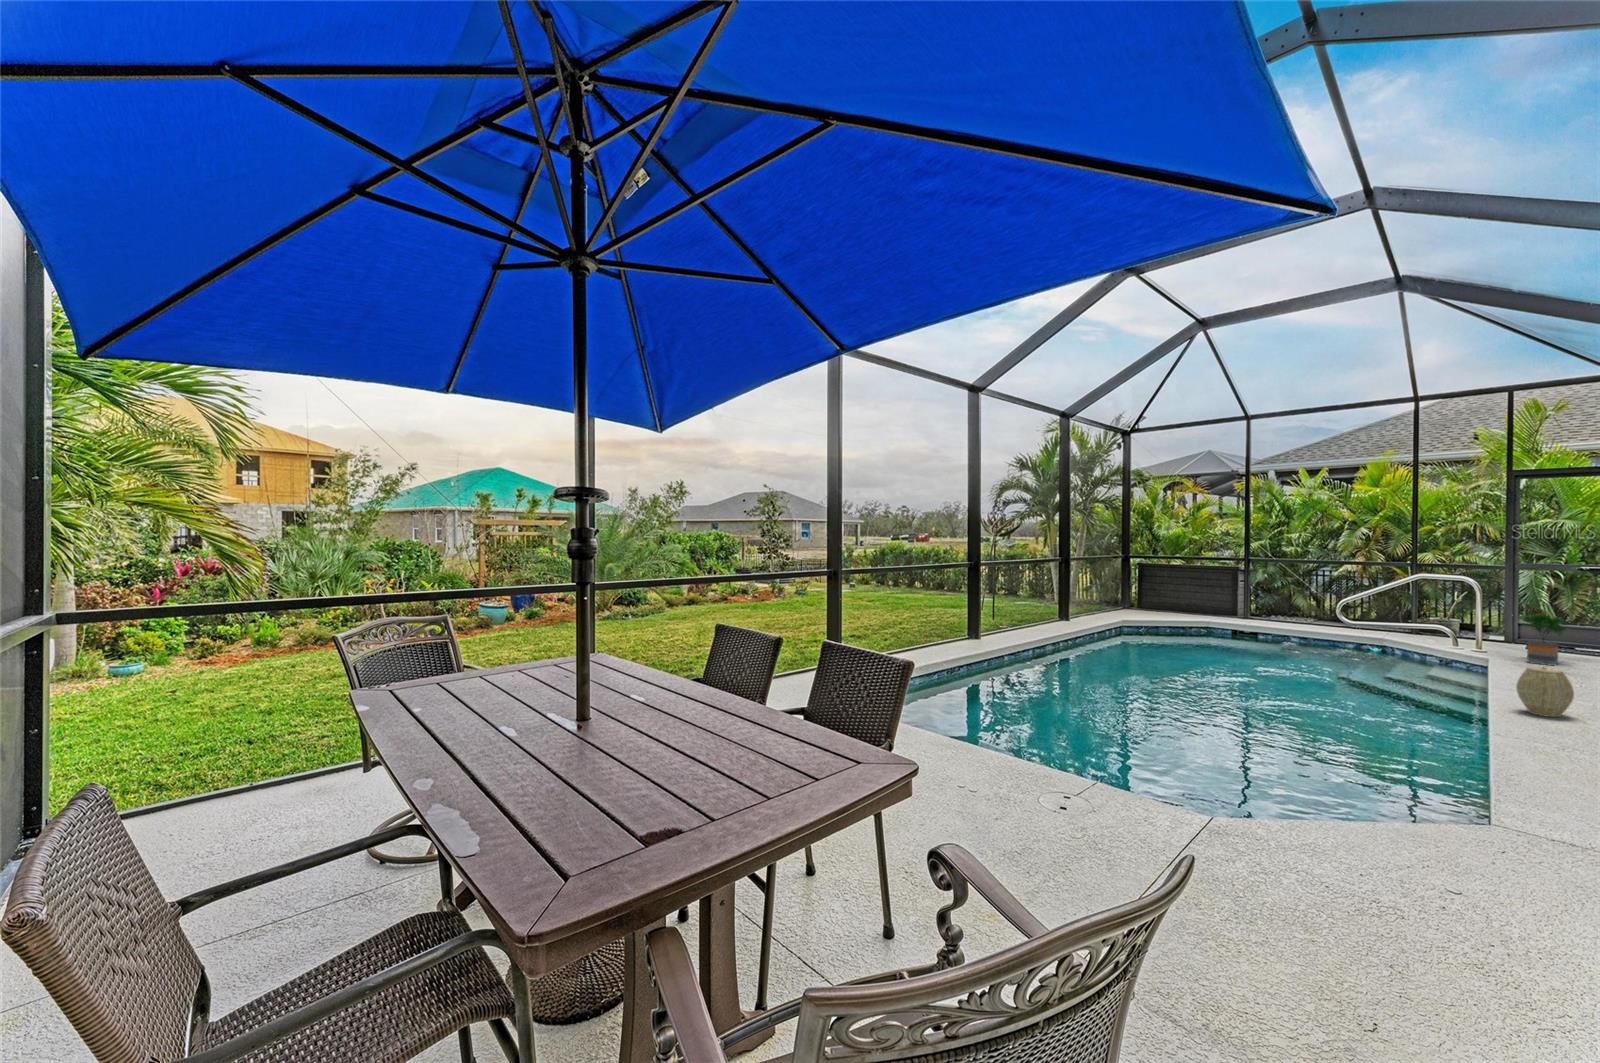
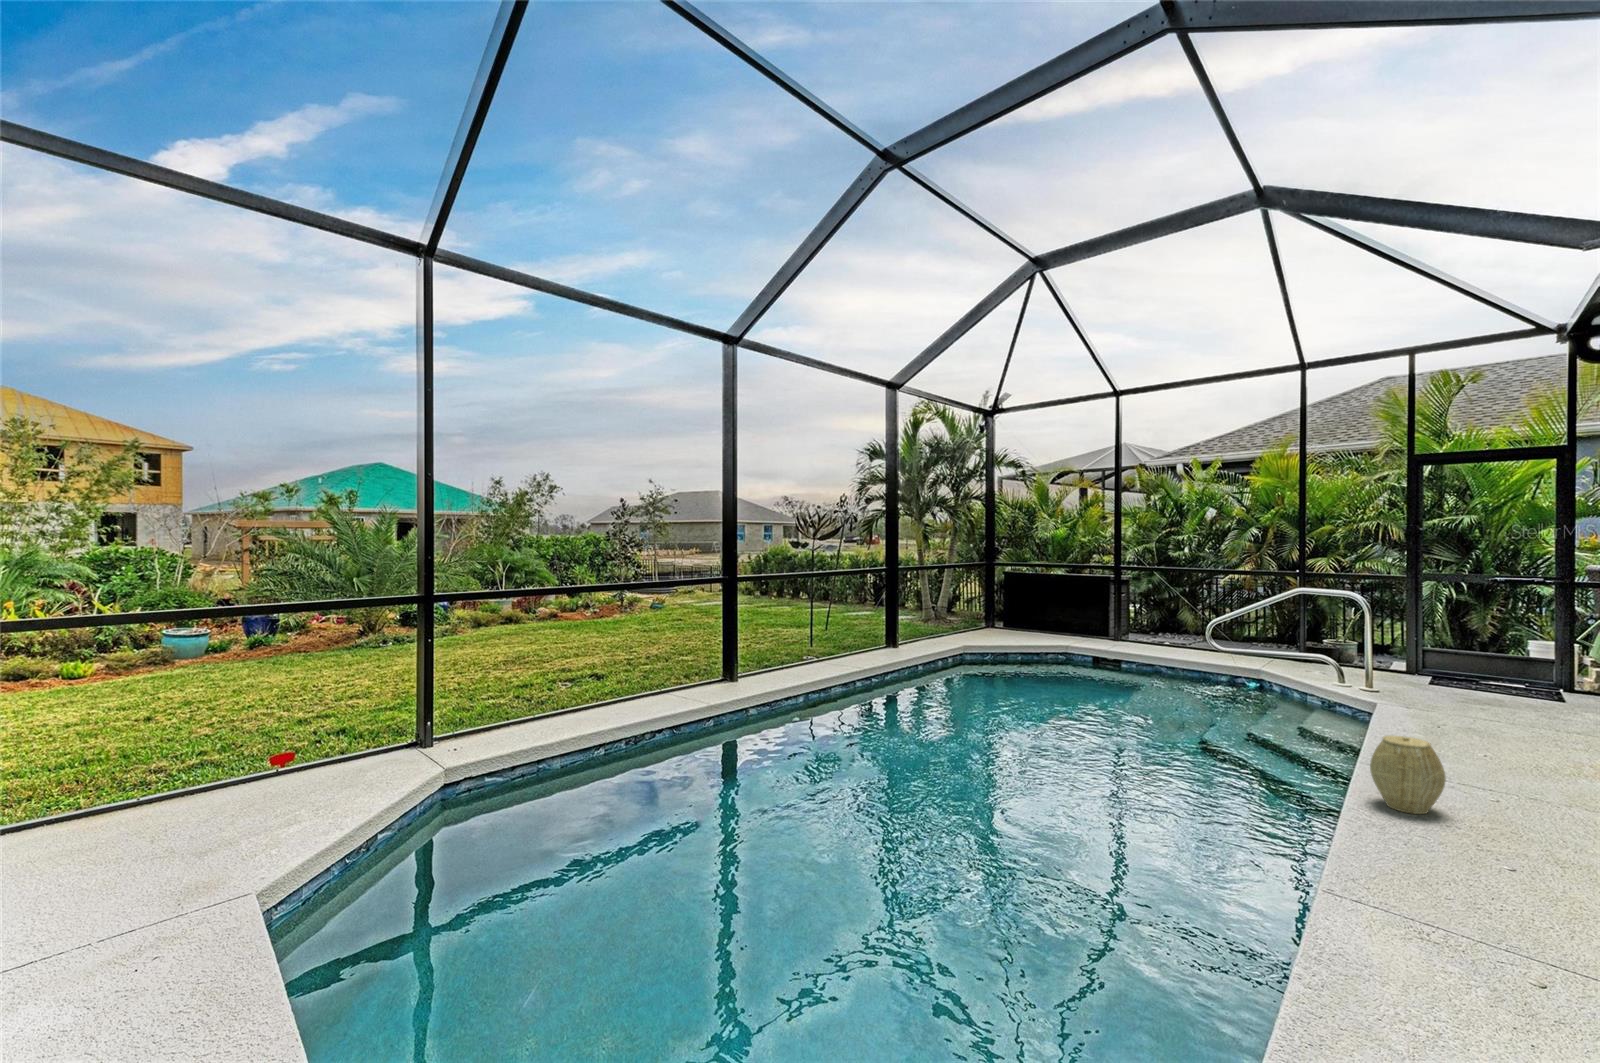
potted tree: present [1523,614,1568,666] -> none [1415,641,1473,712]

